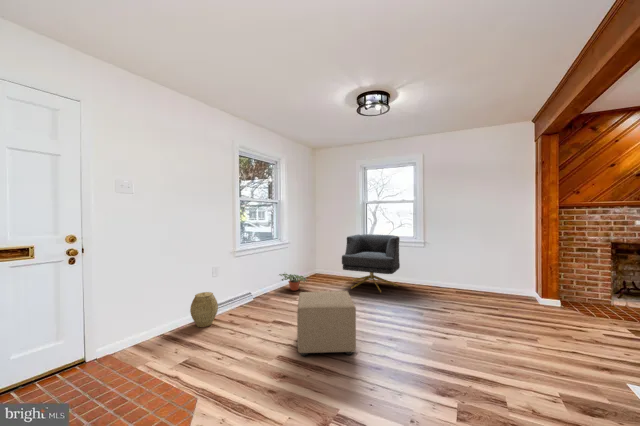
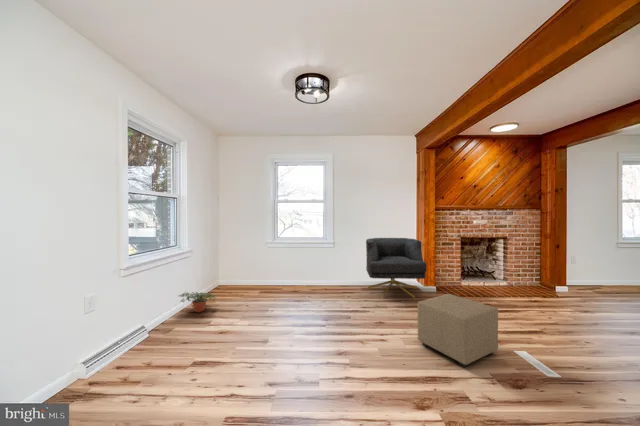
armchair: present [342,234,400,292] -> present [366,238,427,298]
ottoman: present [297,291,356,356] -> present [417,294,498,367]
woven basket: present [190,292,218,327] -> none [49,345,102,405]

